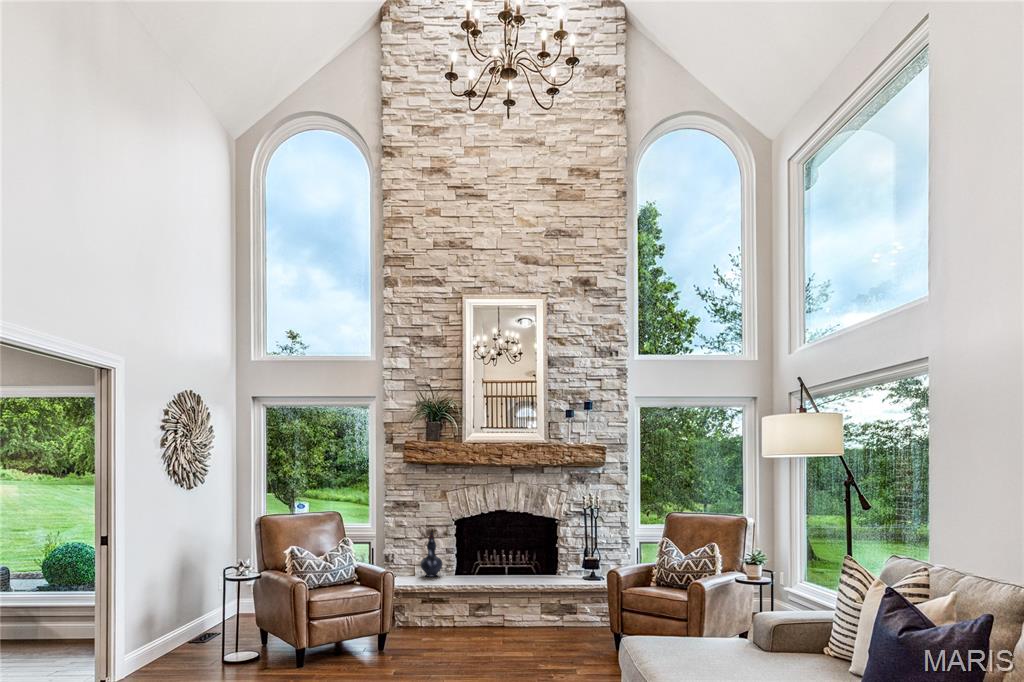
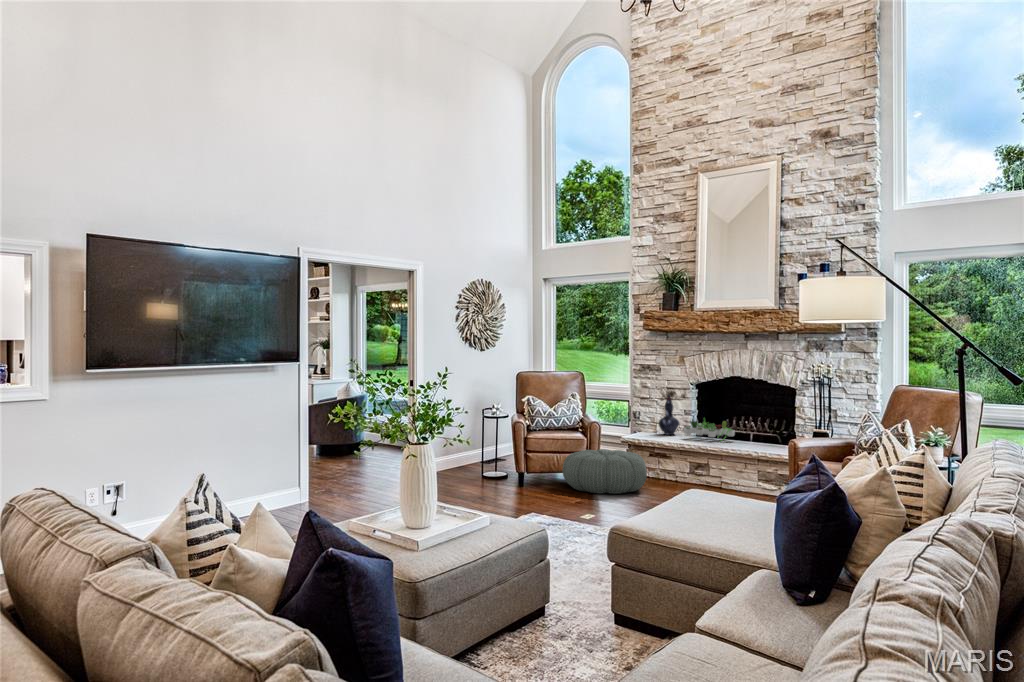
succulent plant: none [460,556,510,582] -> present [684,419,735,440]
pouf: none [385,609,475,664] -> present [562,449,647,494]

